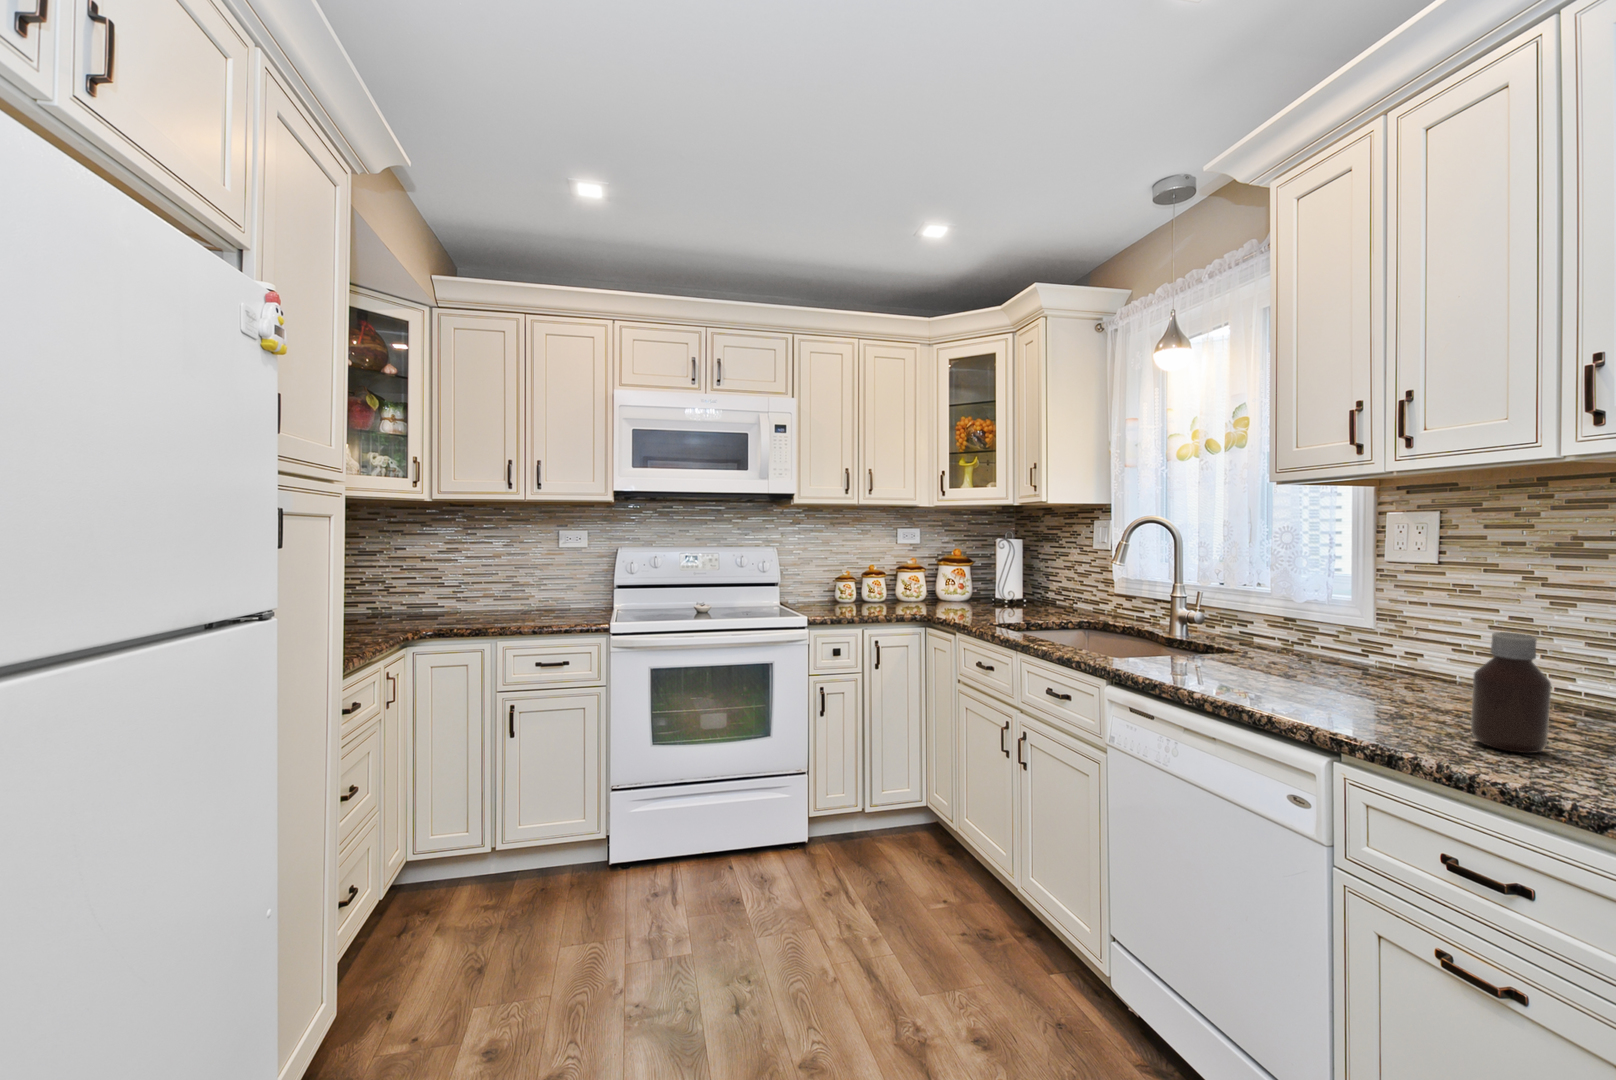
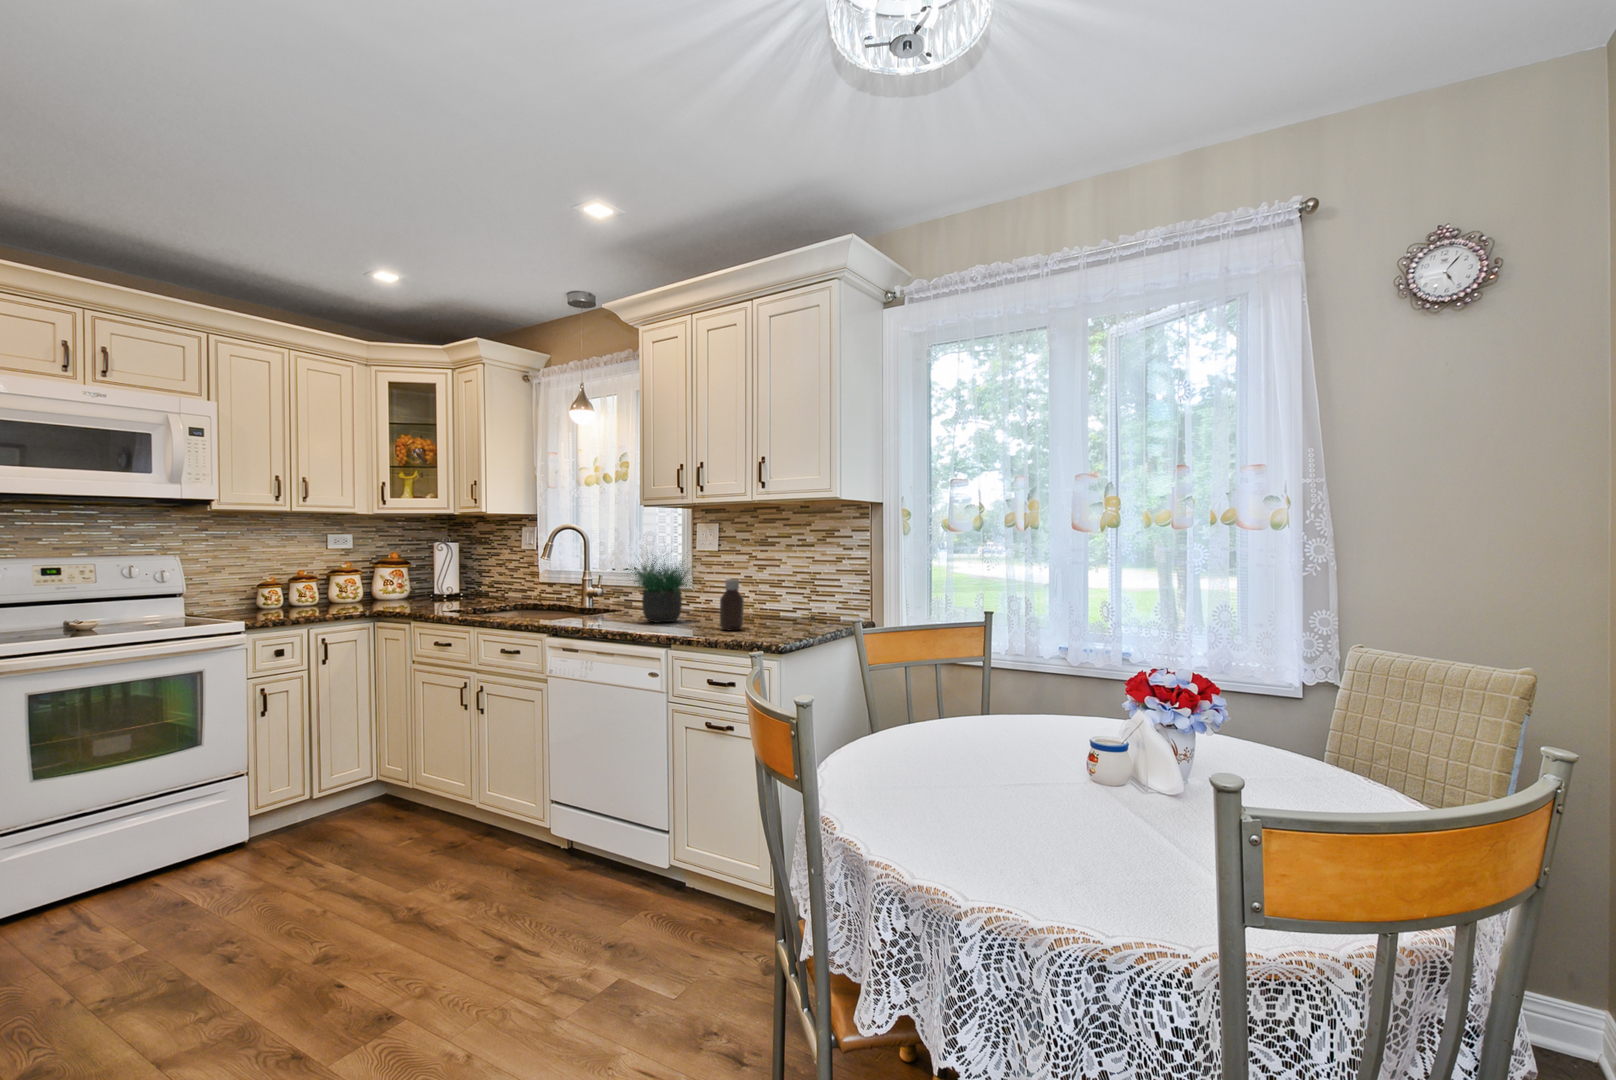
potted plant: none [1219,529,1432,693] -> present [625,554,692,623]

